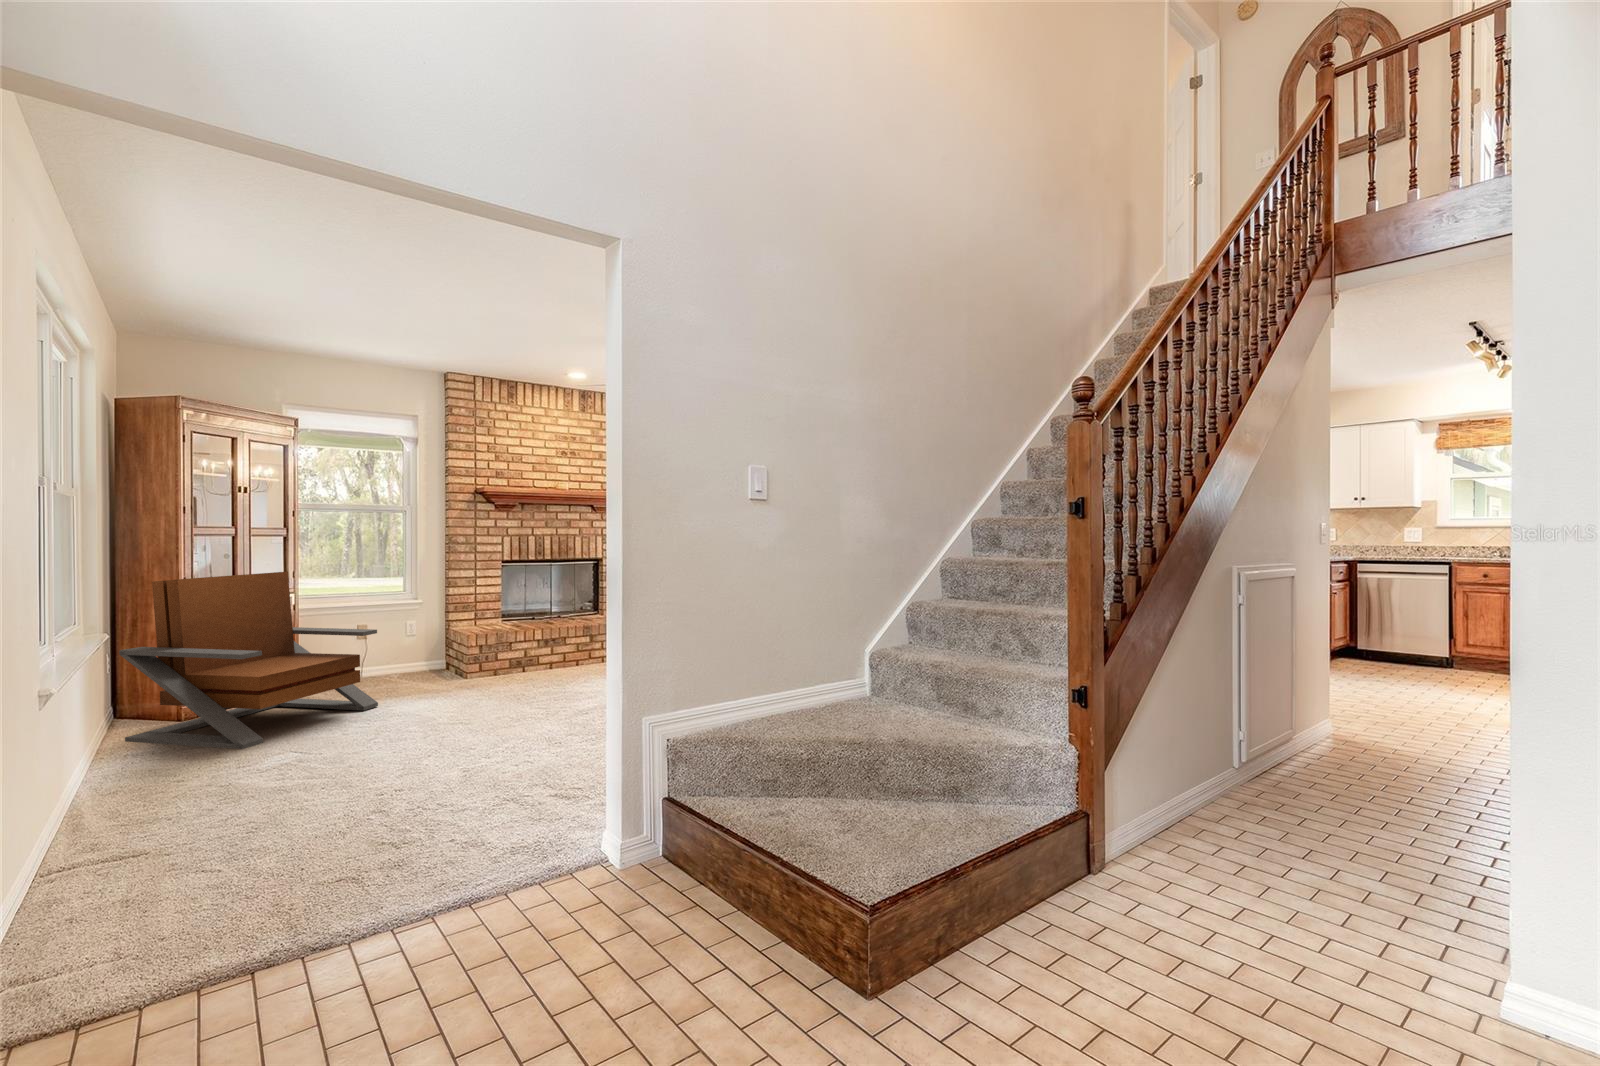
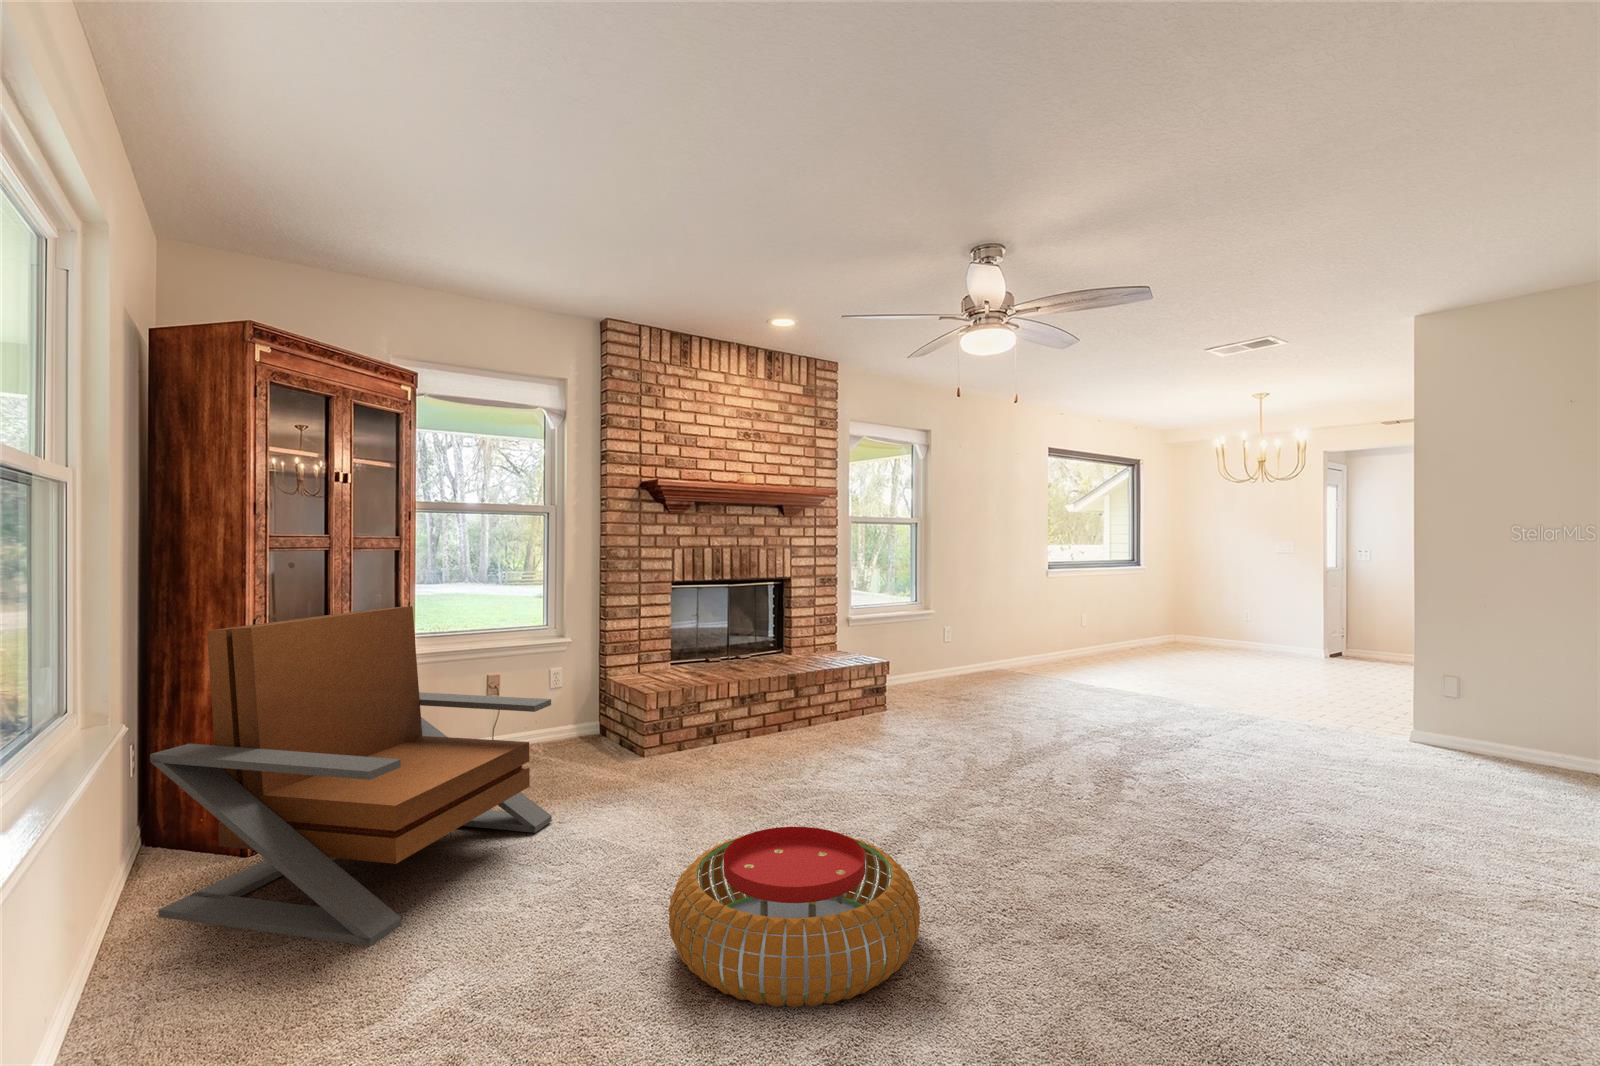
pouf: none [400,689,546,763] -> present [669,827,920,1008]

